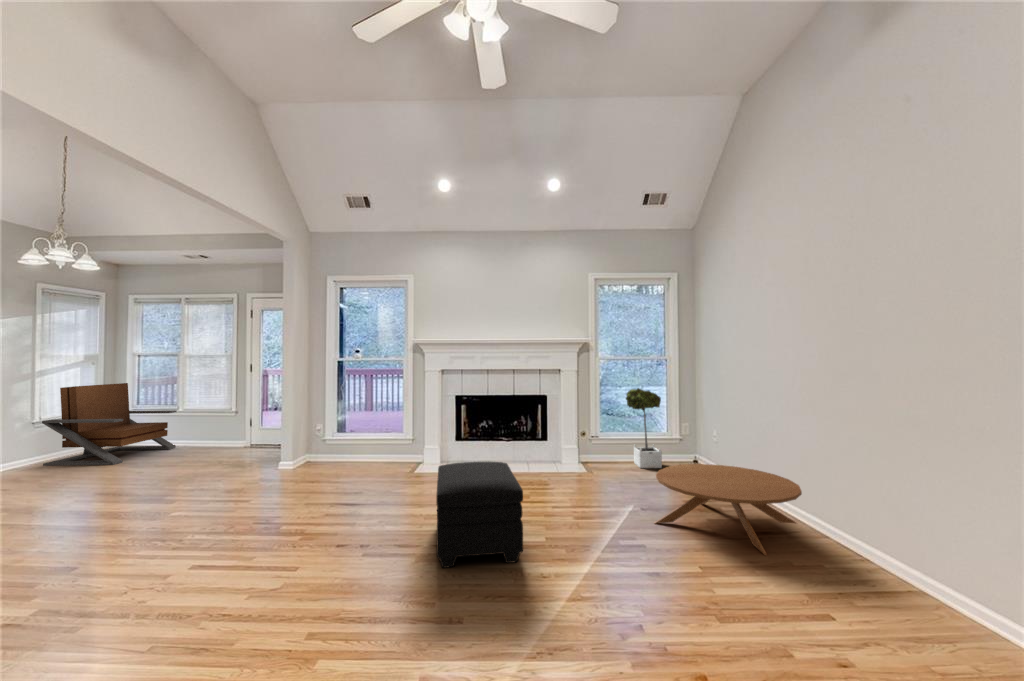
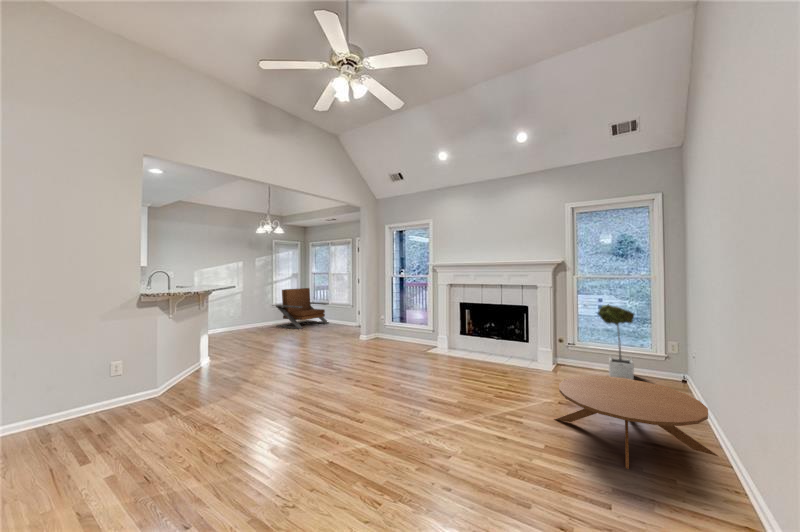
ottoman: present [436,462,523,568] -> none [371,348,445,417]

